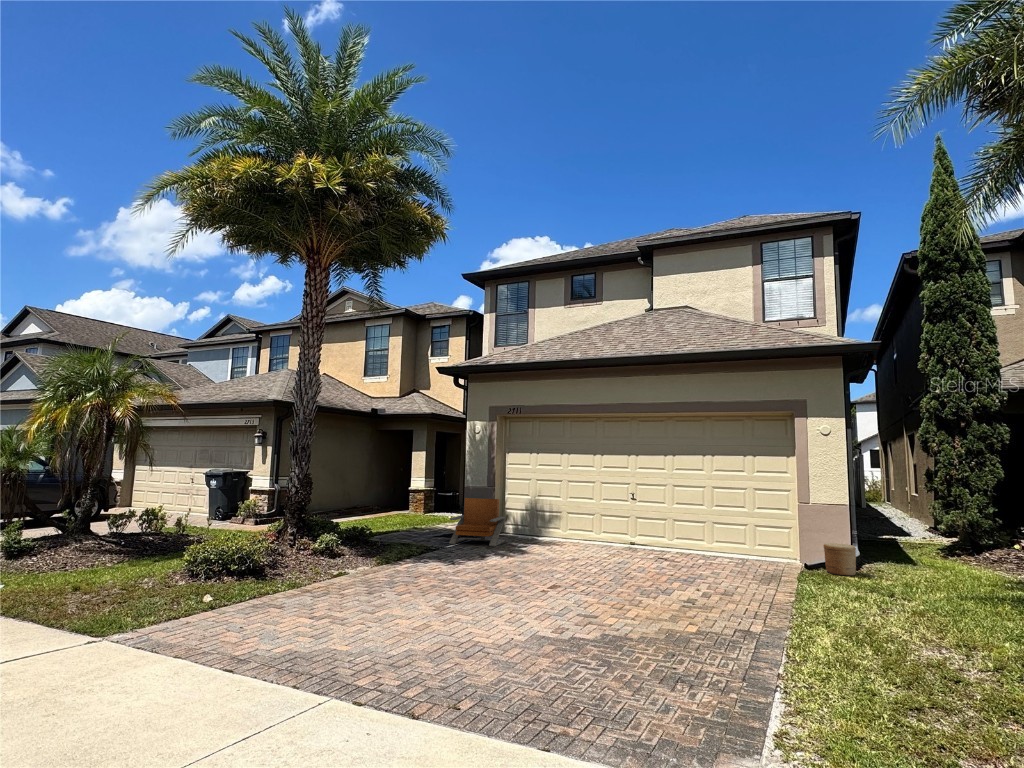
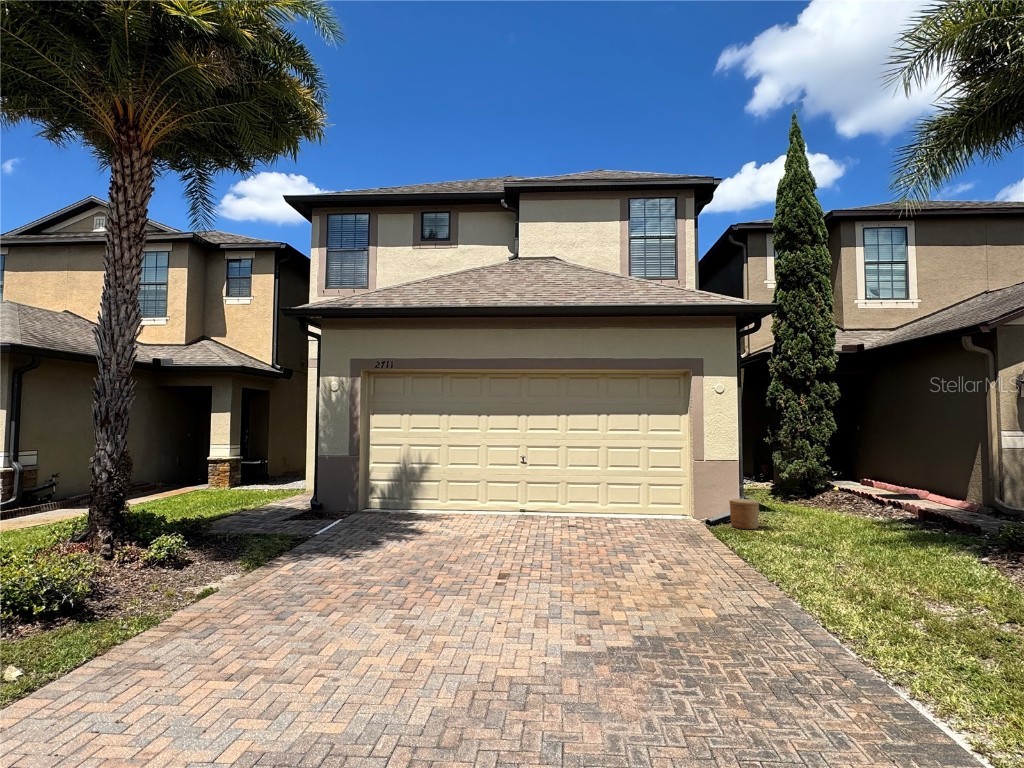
lounge chair: present [449,498,506,546] -> none [316,472,381,530]

